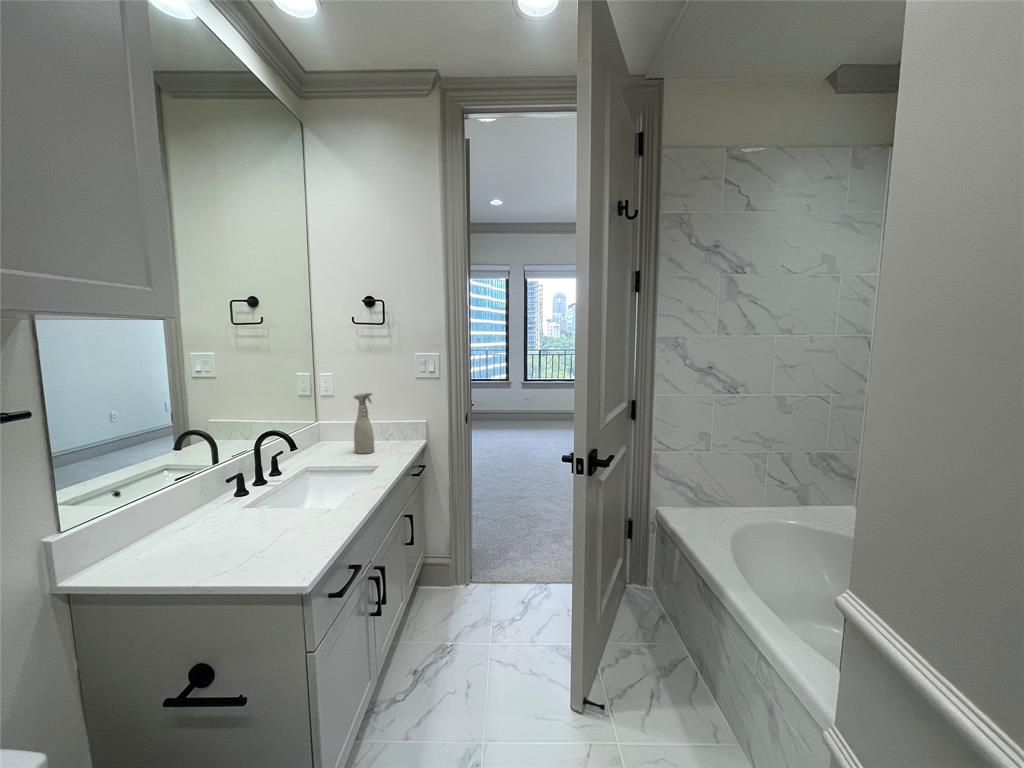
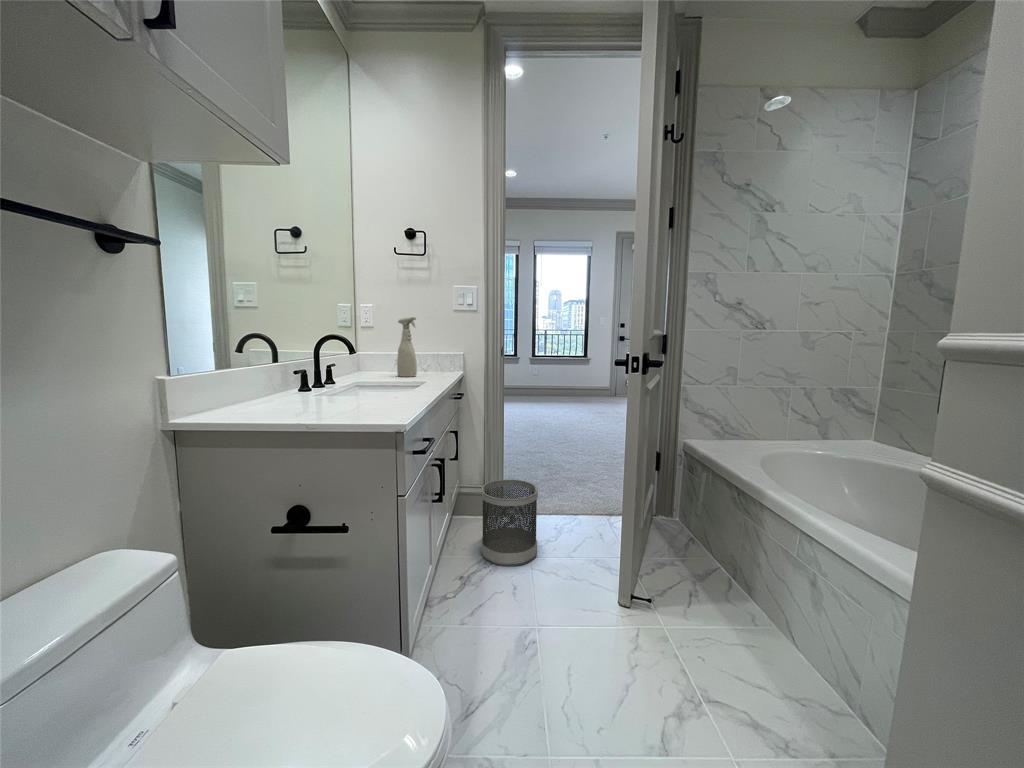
wastebasket: none [438,557,498,656] -> present [482,480,538,566]

